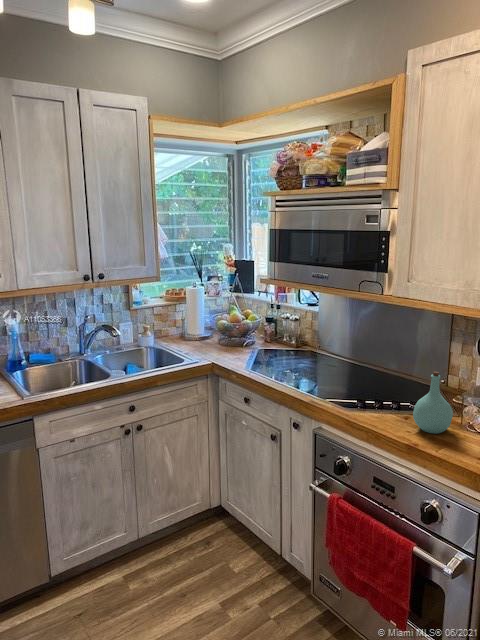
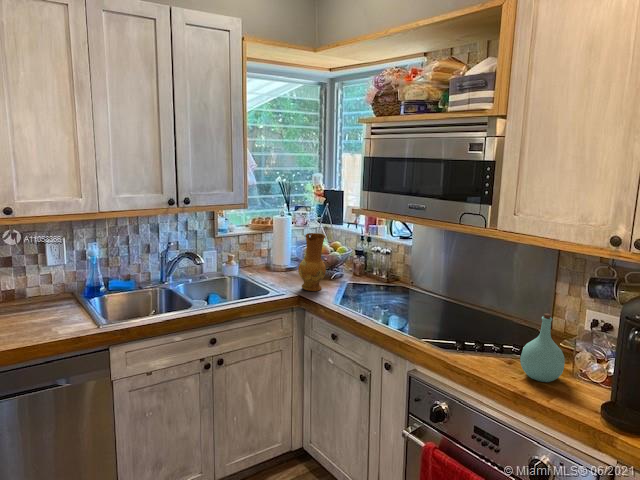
ceramic jug: none [211,303,238,359] -> present [298,233,326,291]

